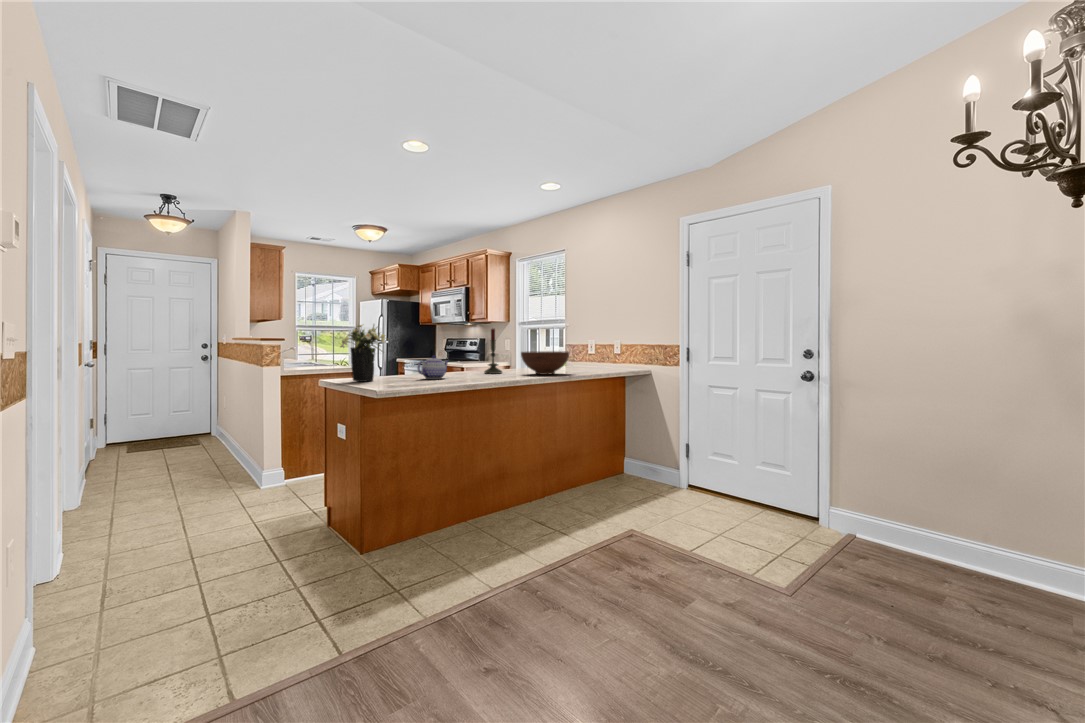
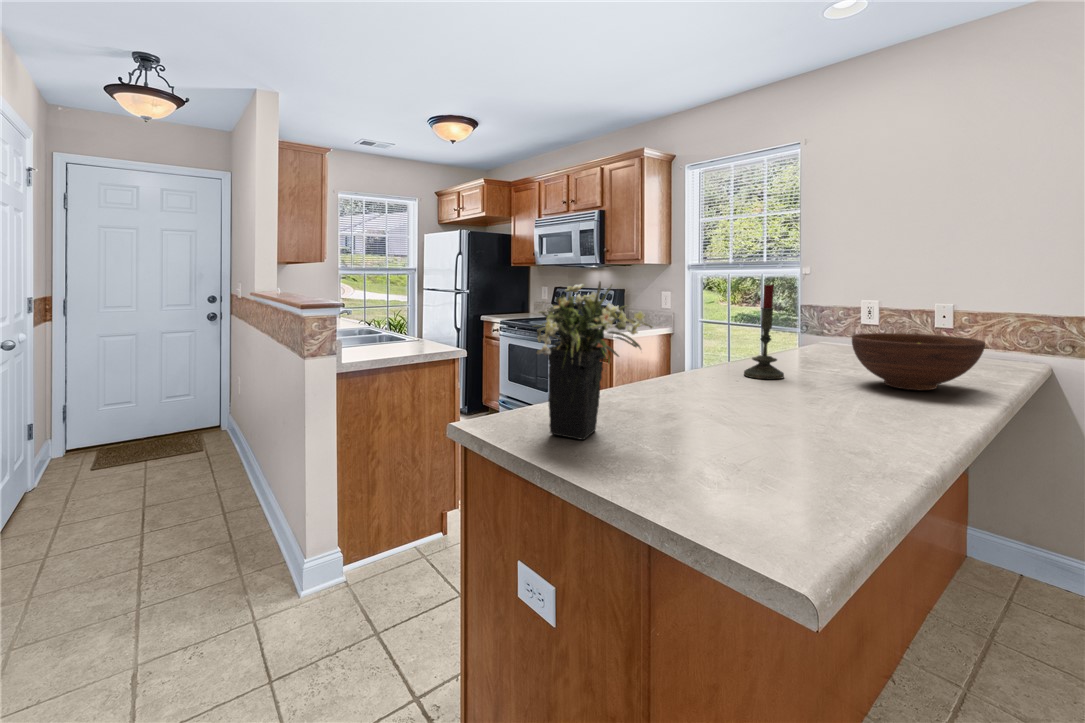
teapot: present [418,355,448,379] -> none [691,358,753,419]

